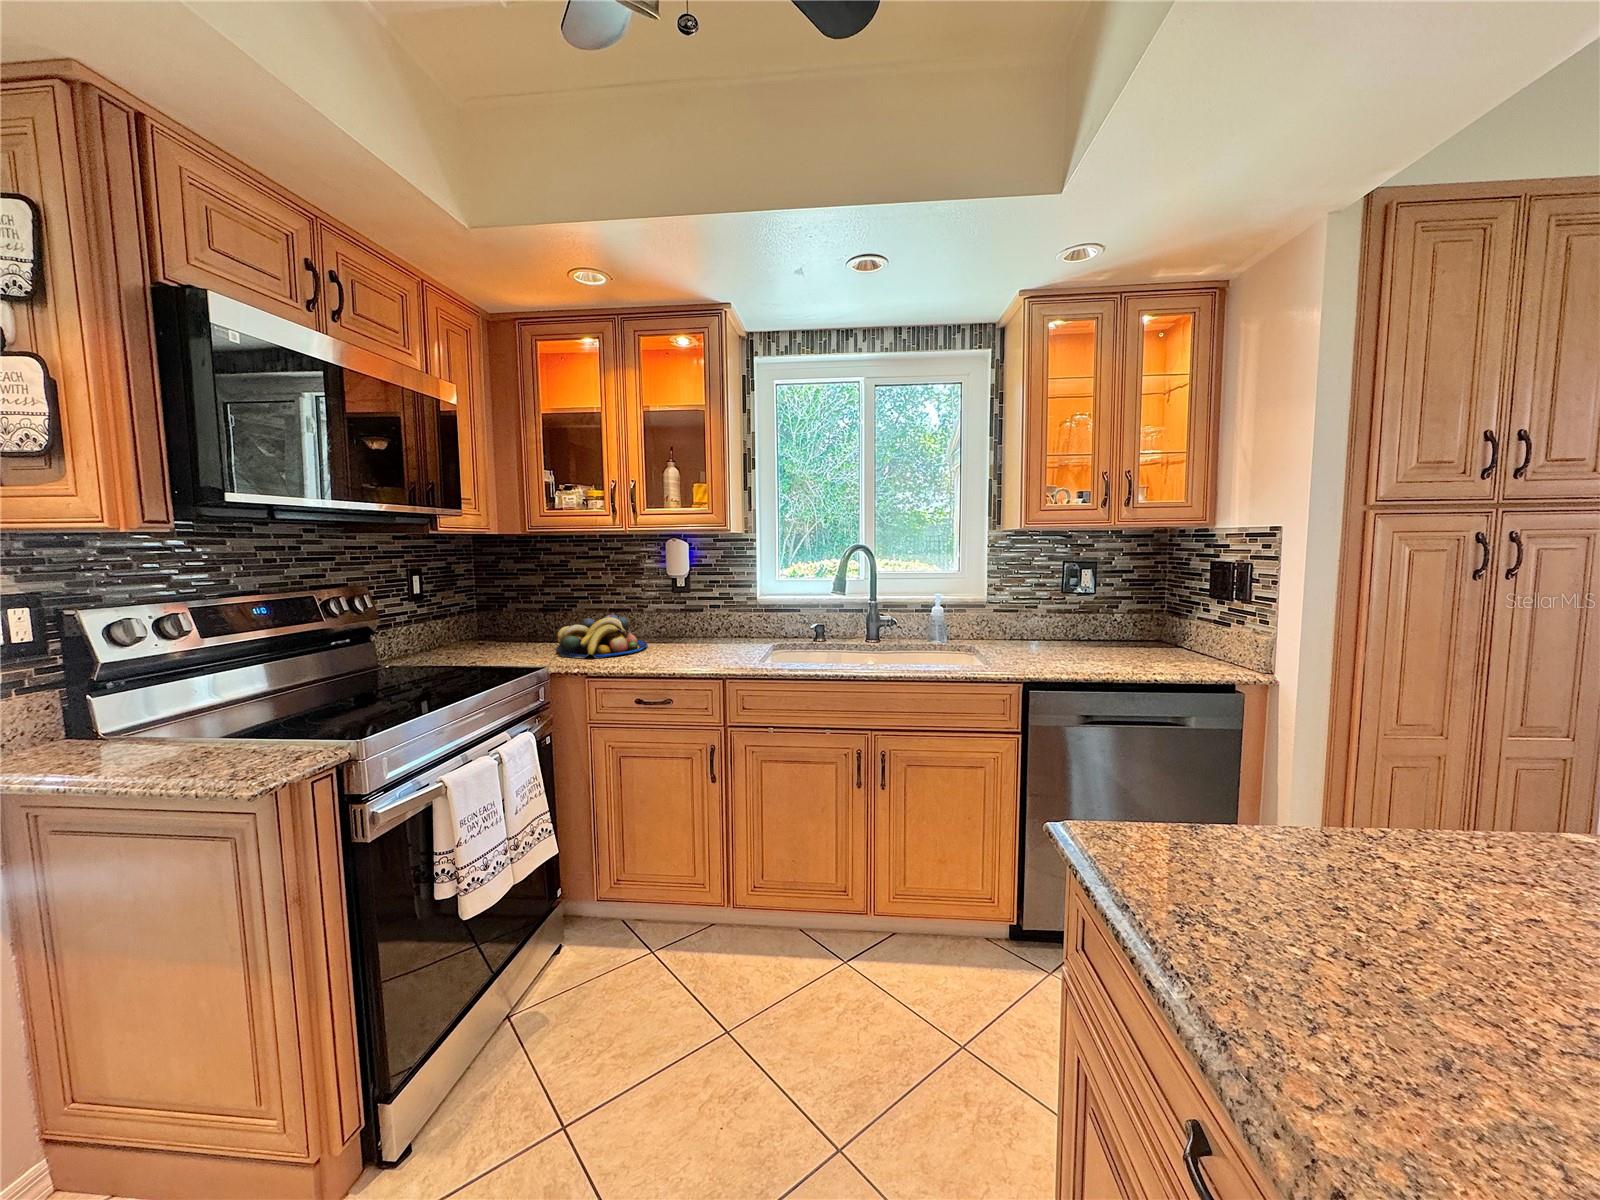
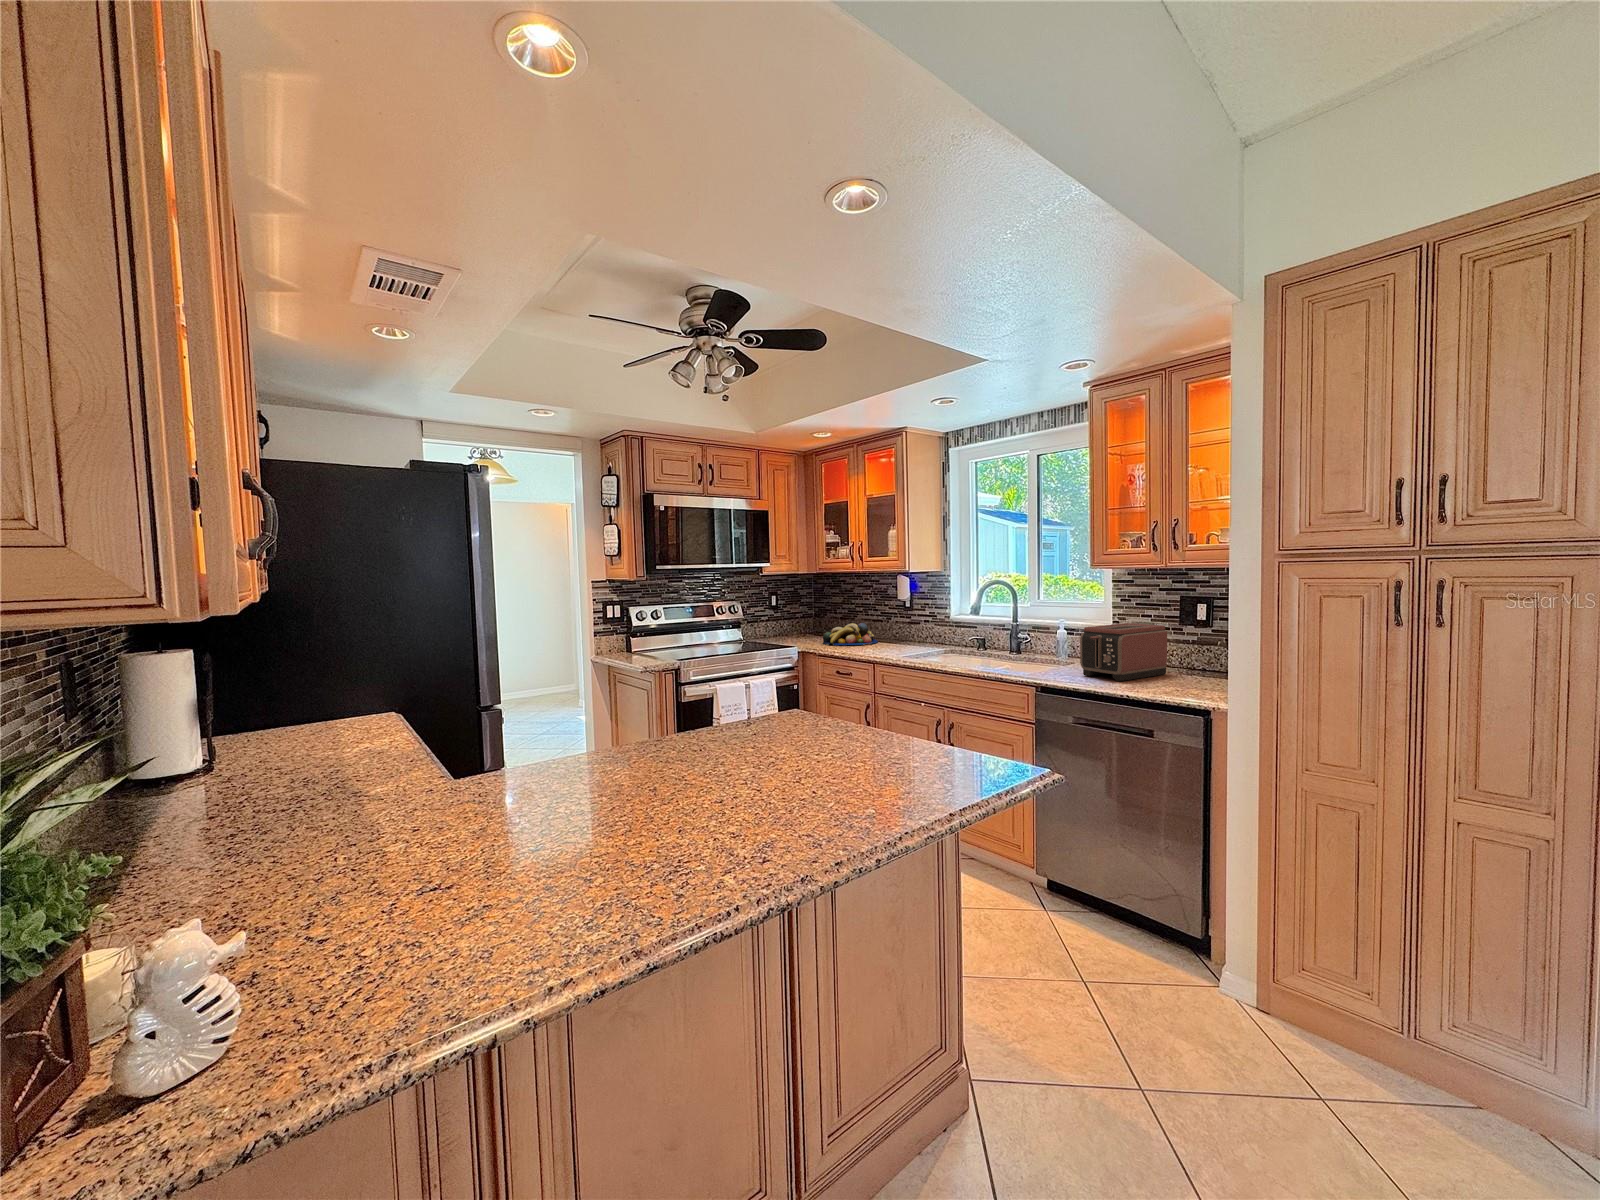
toaster: none [1033,597,1102,666] -> present [1080,623,1167,681]

